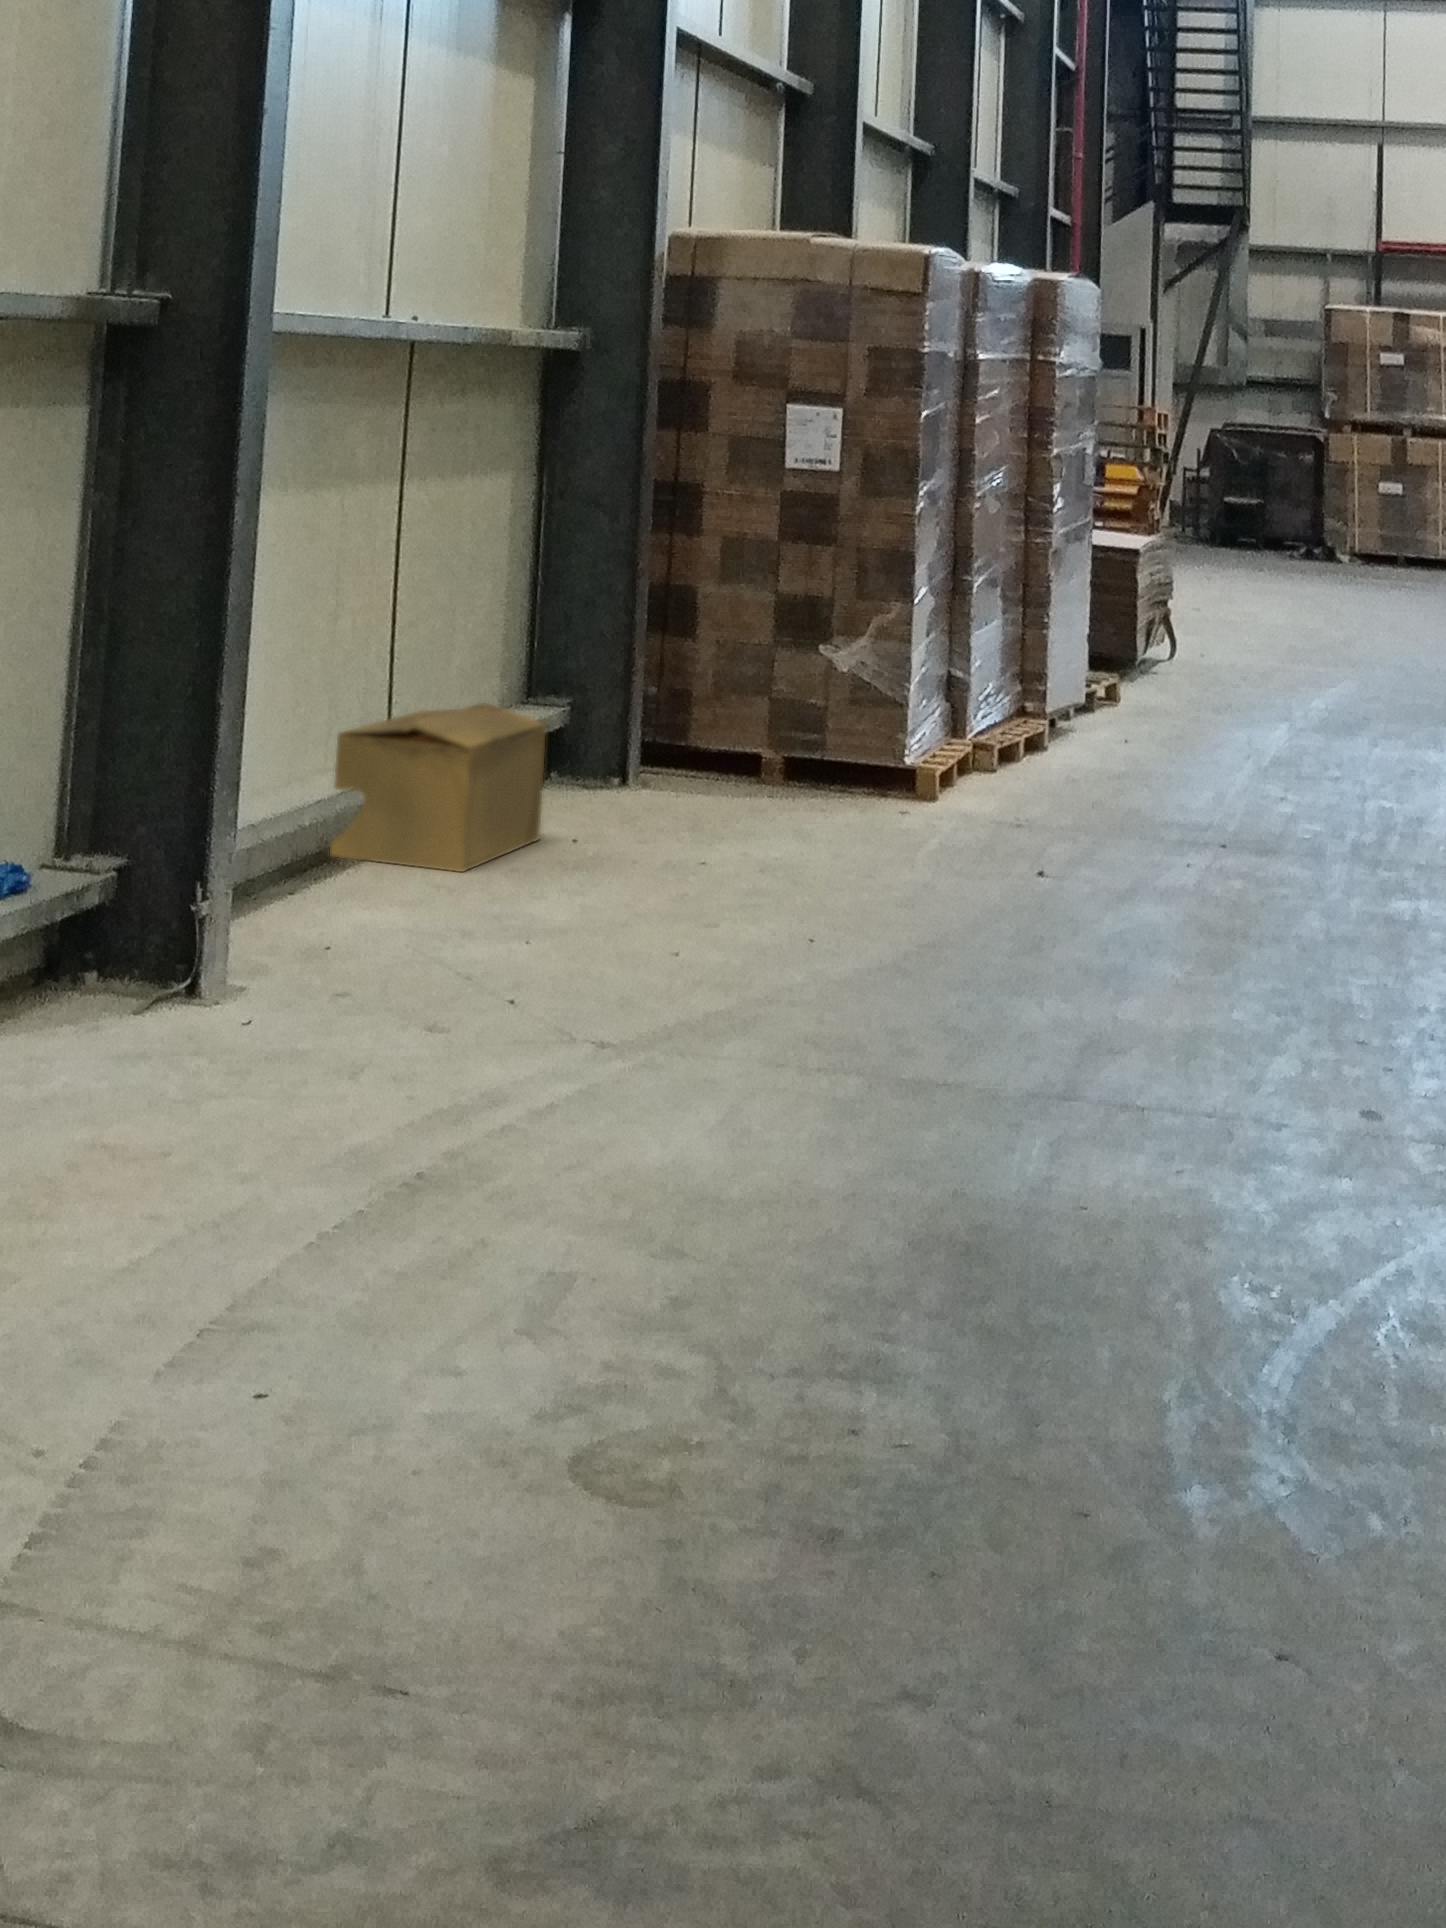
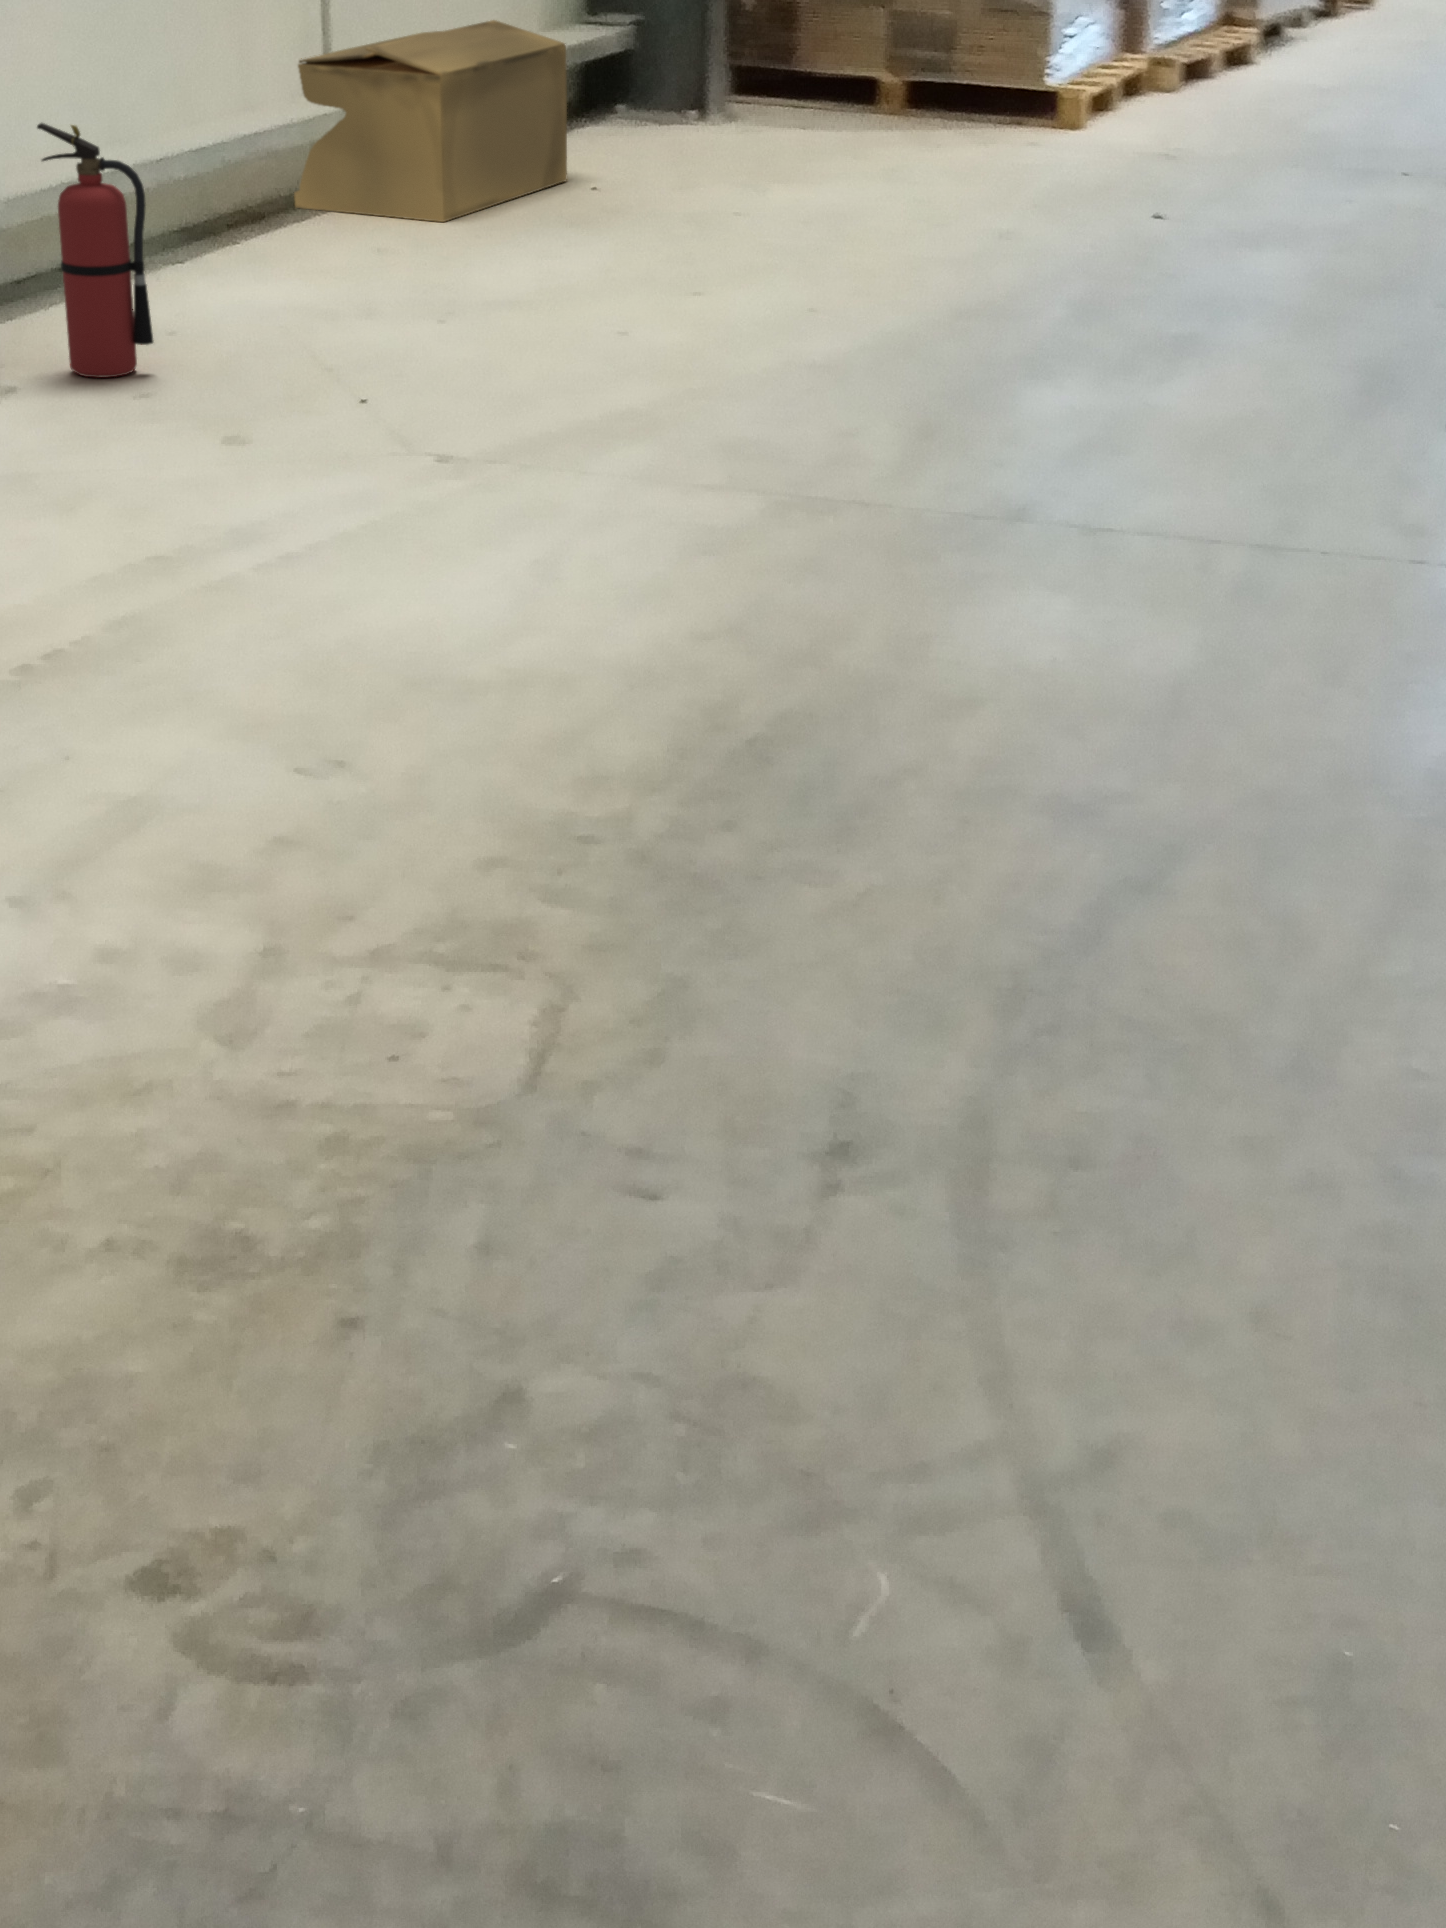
fire extinguisher: none [254,781,334,993] -> present [37,123,153,378]

